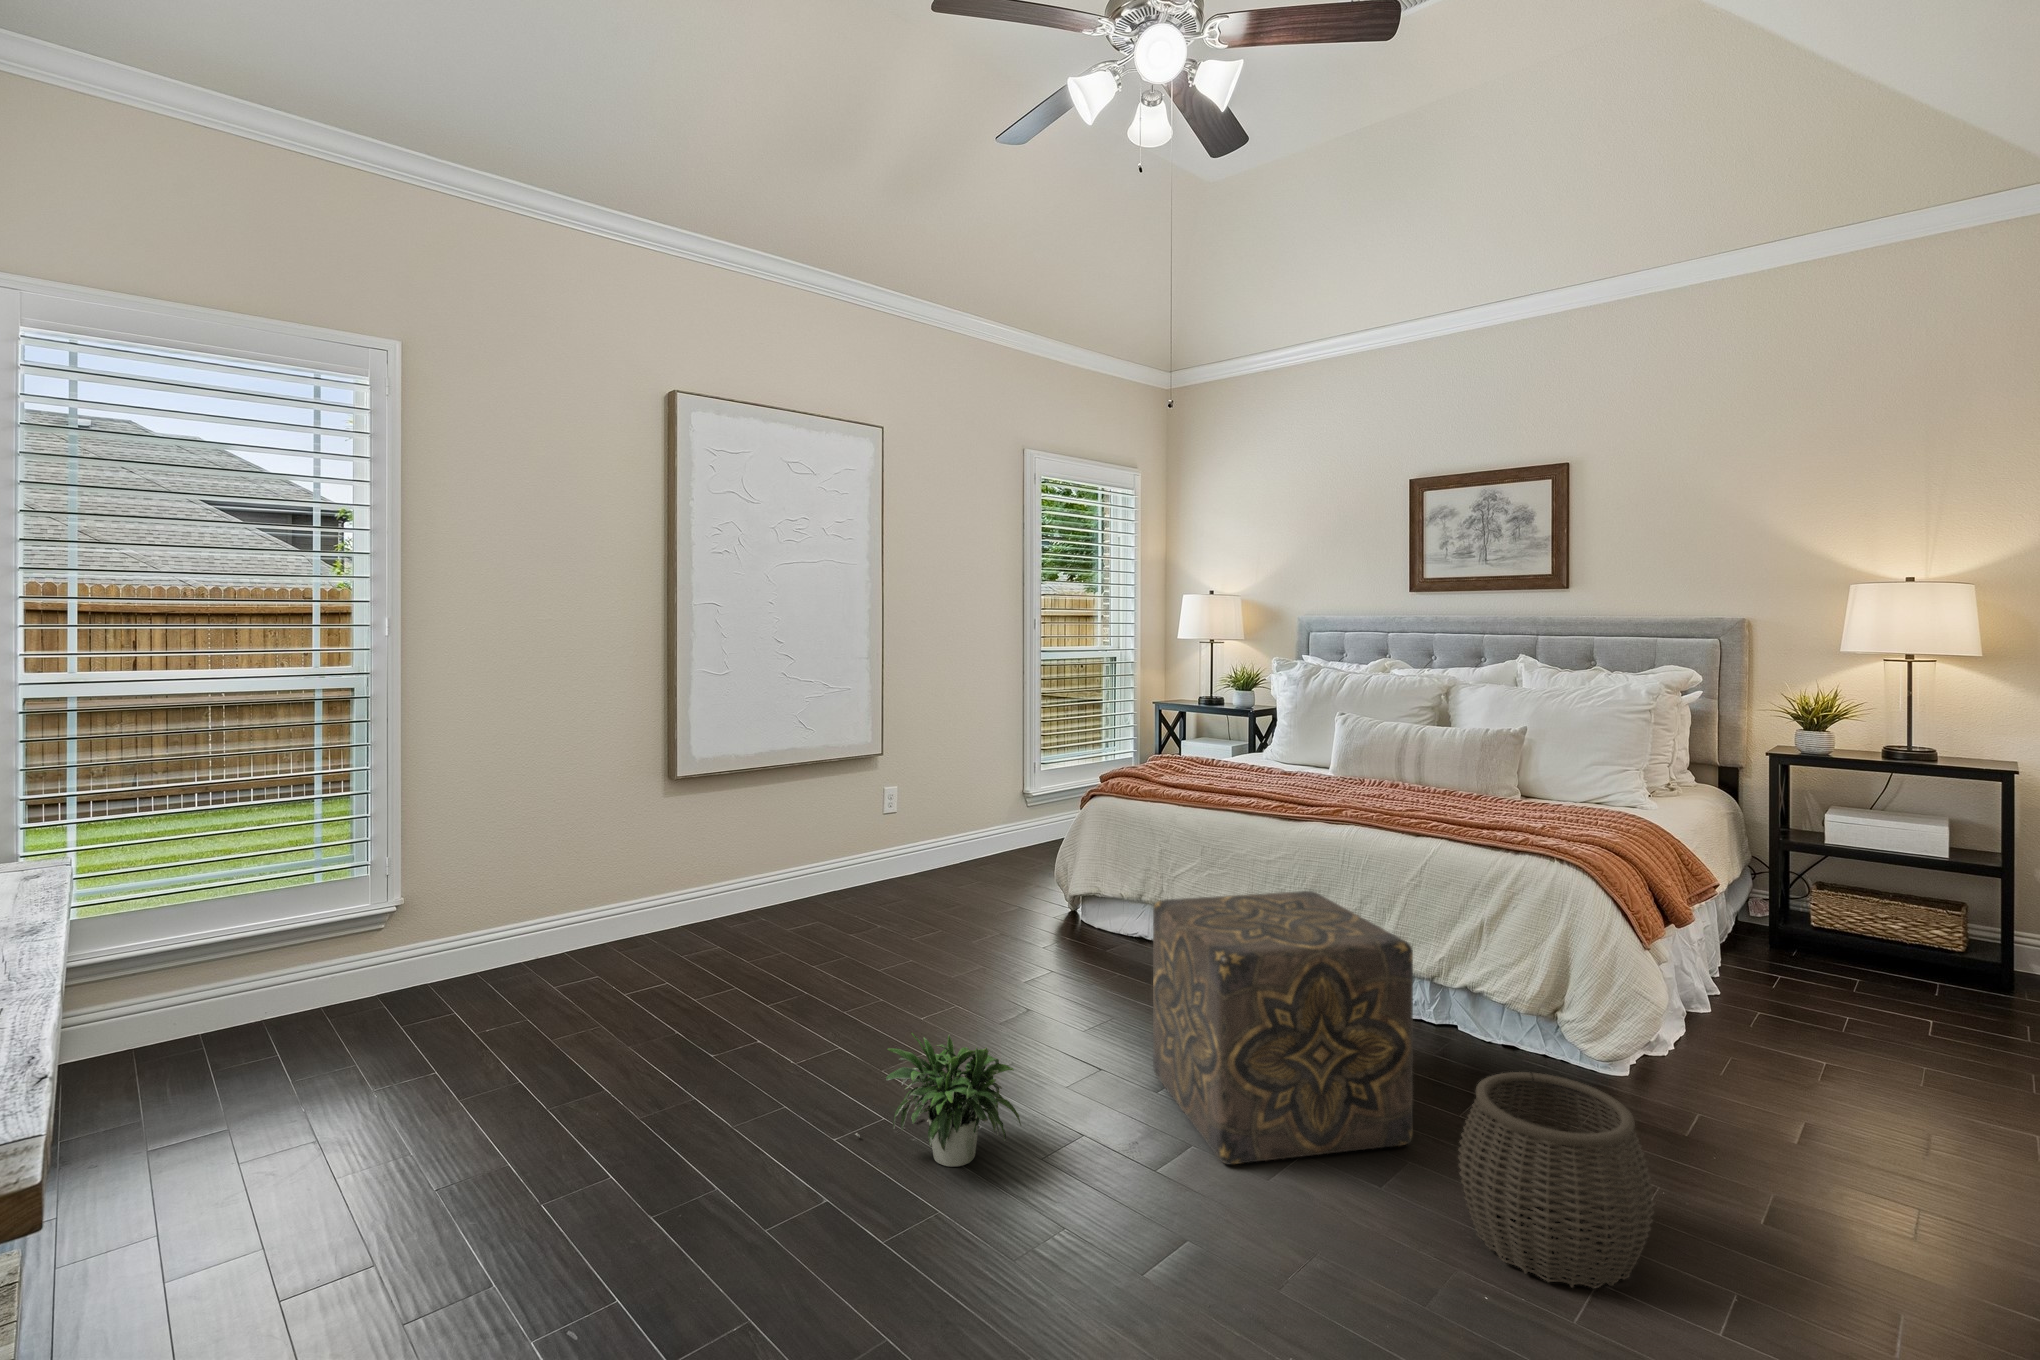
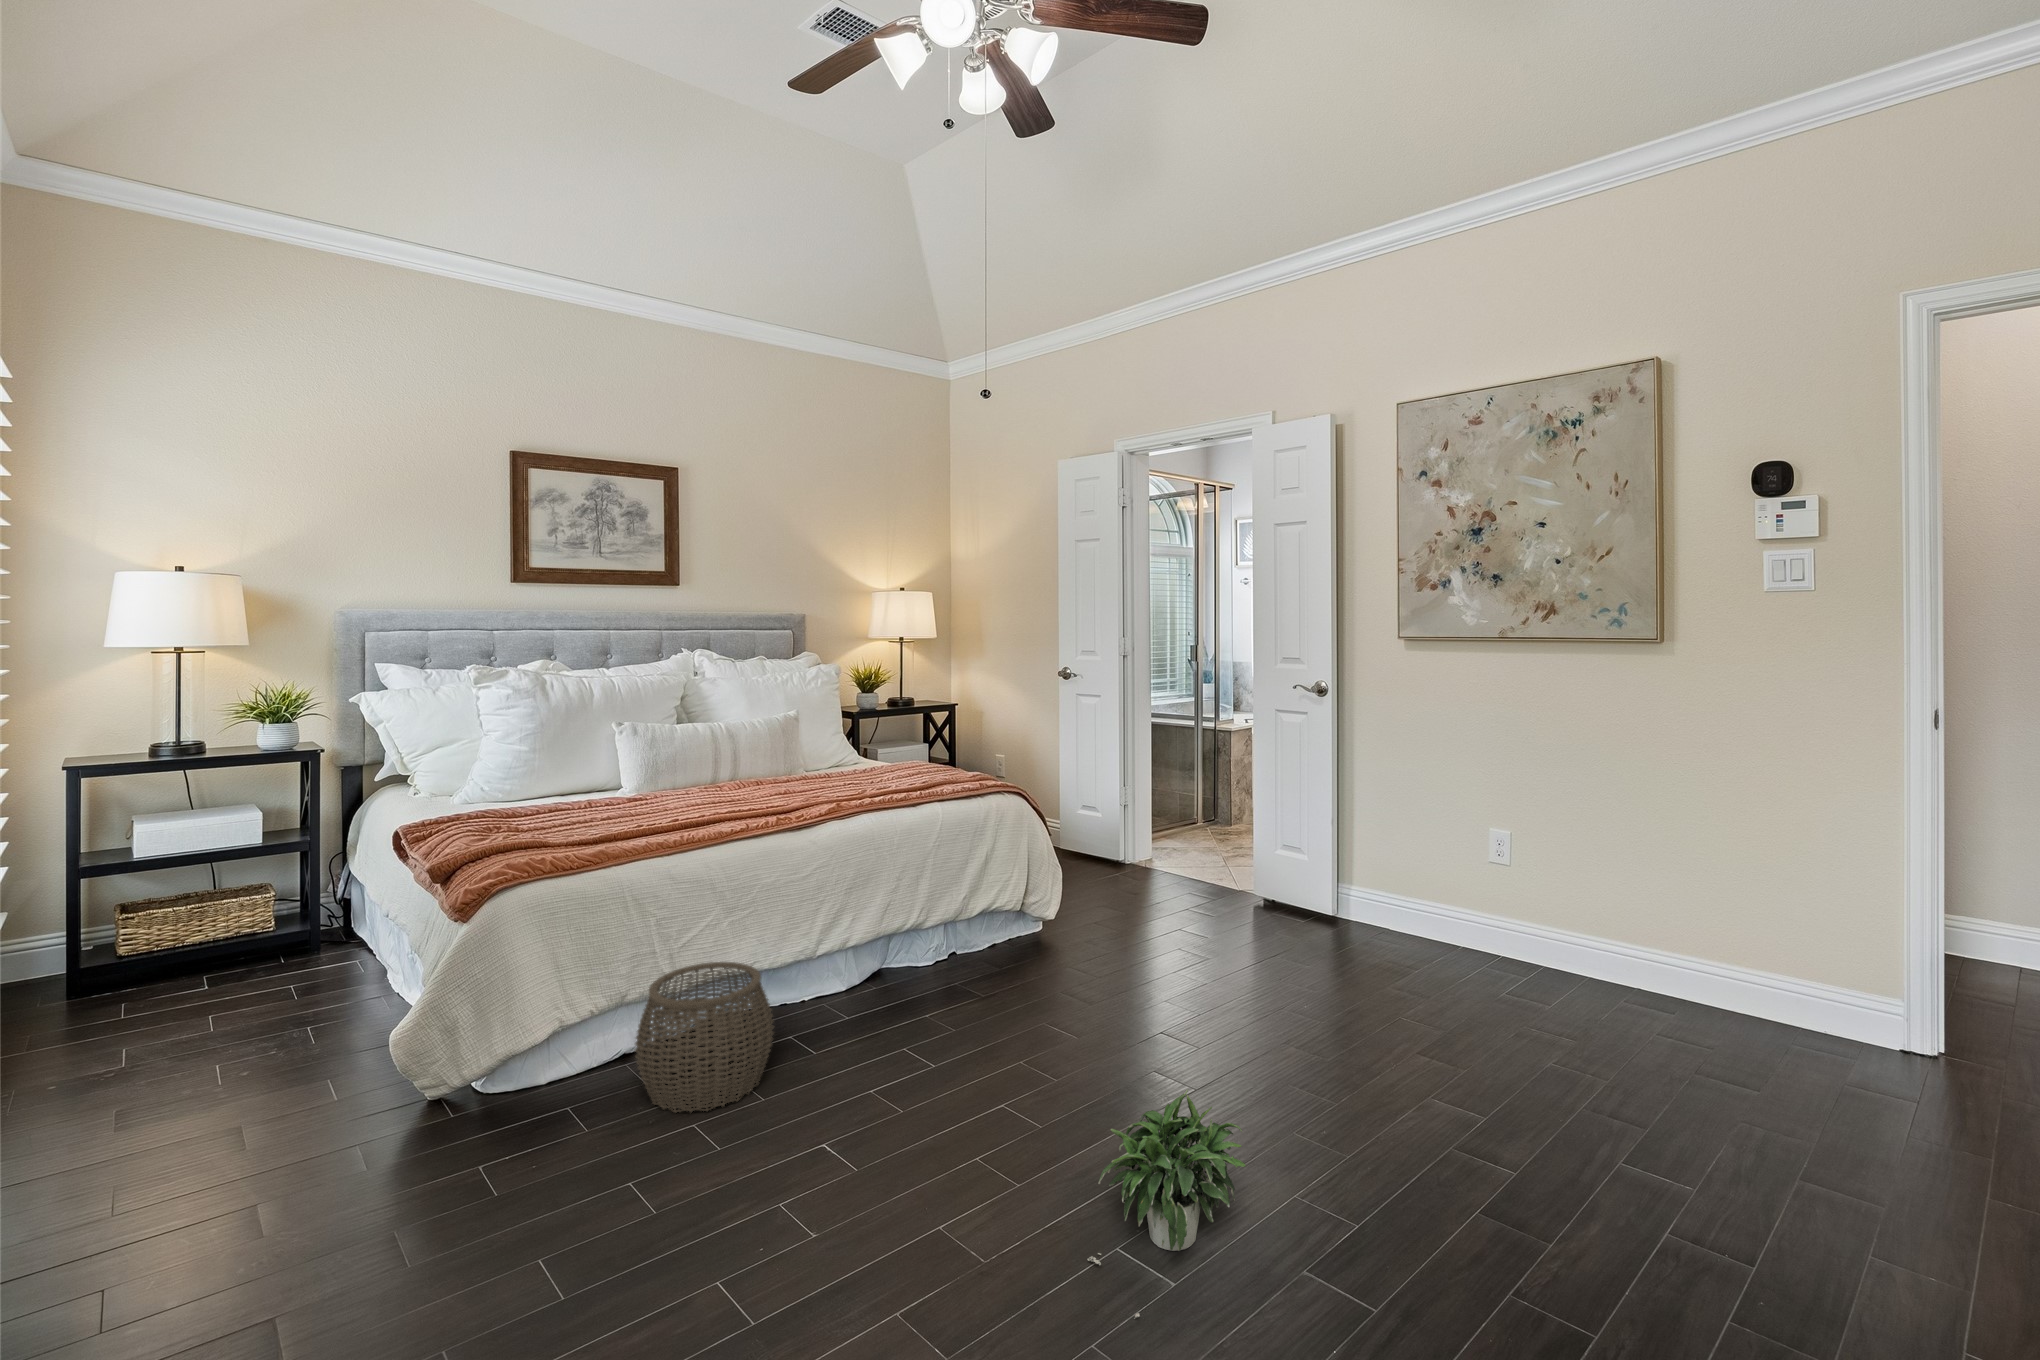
ottoman: present [1153,891,1413,1164] -> none [995,862,1184,1093]
woven basket: present [1458,1072,1654,1289] -> present [635,962,774,1112]

